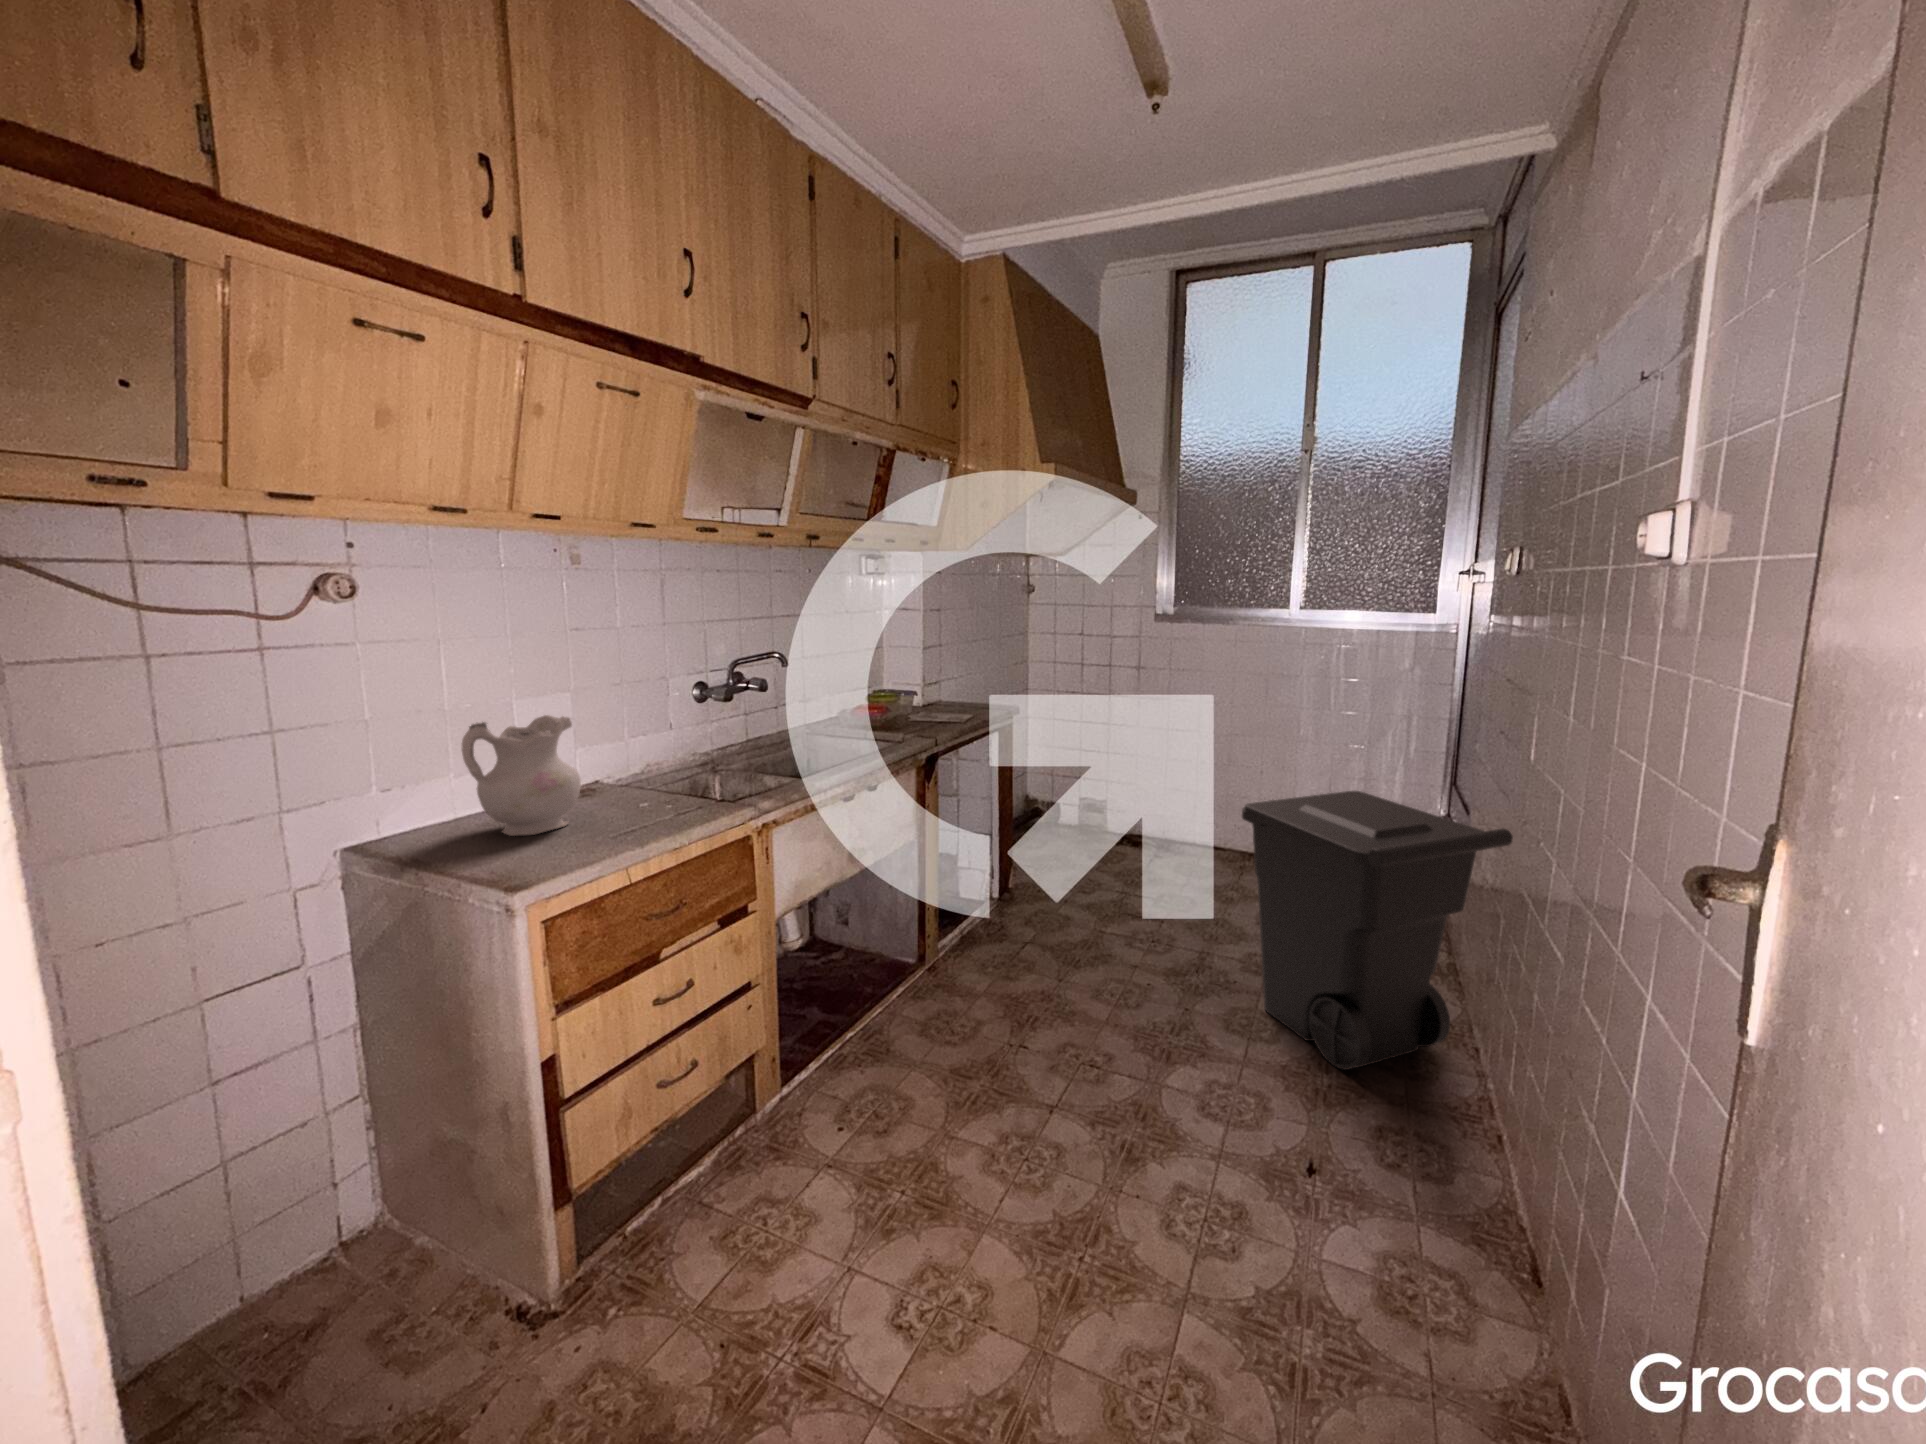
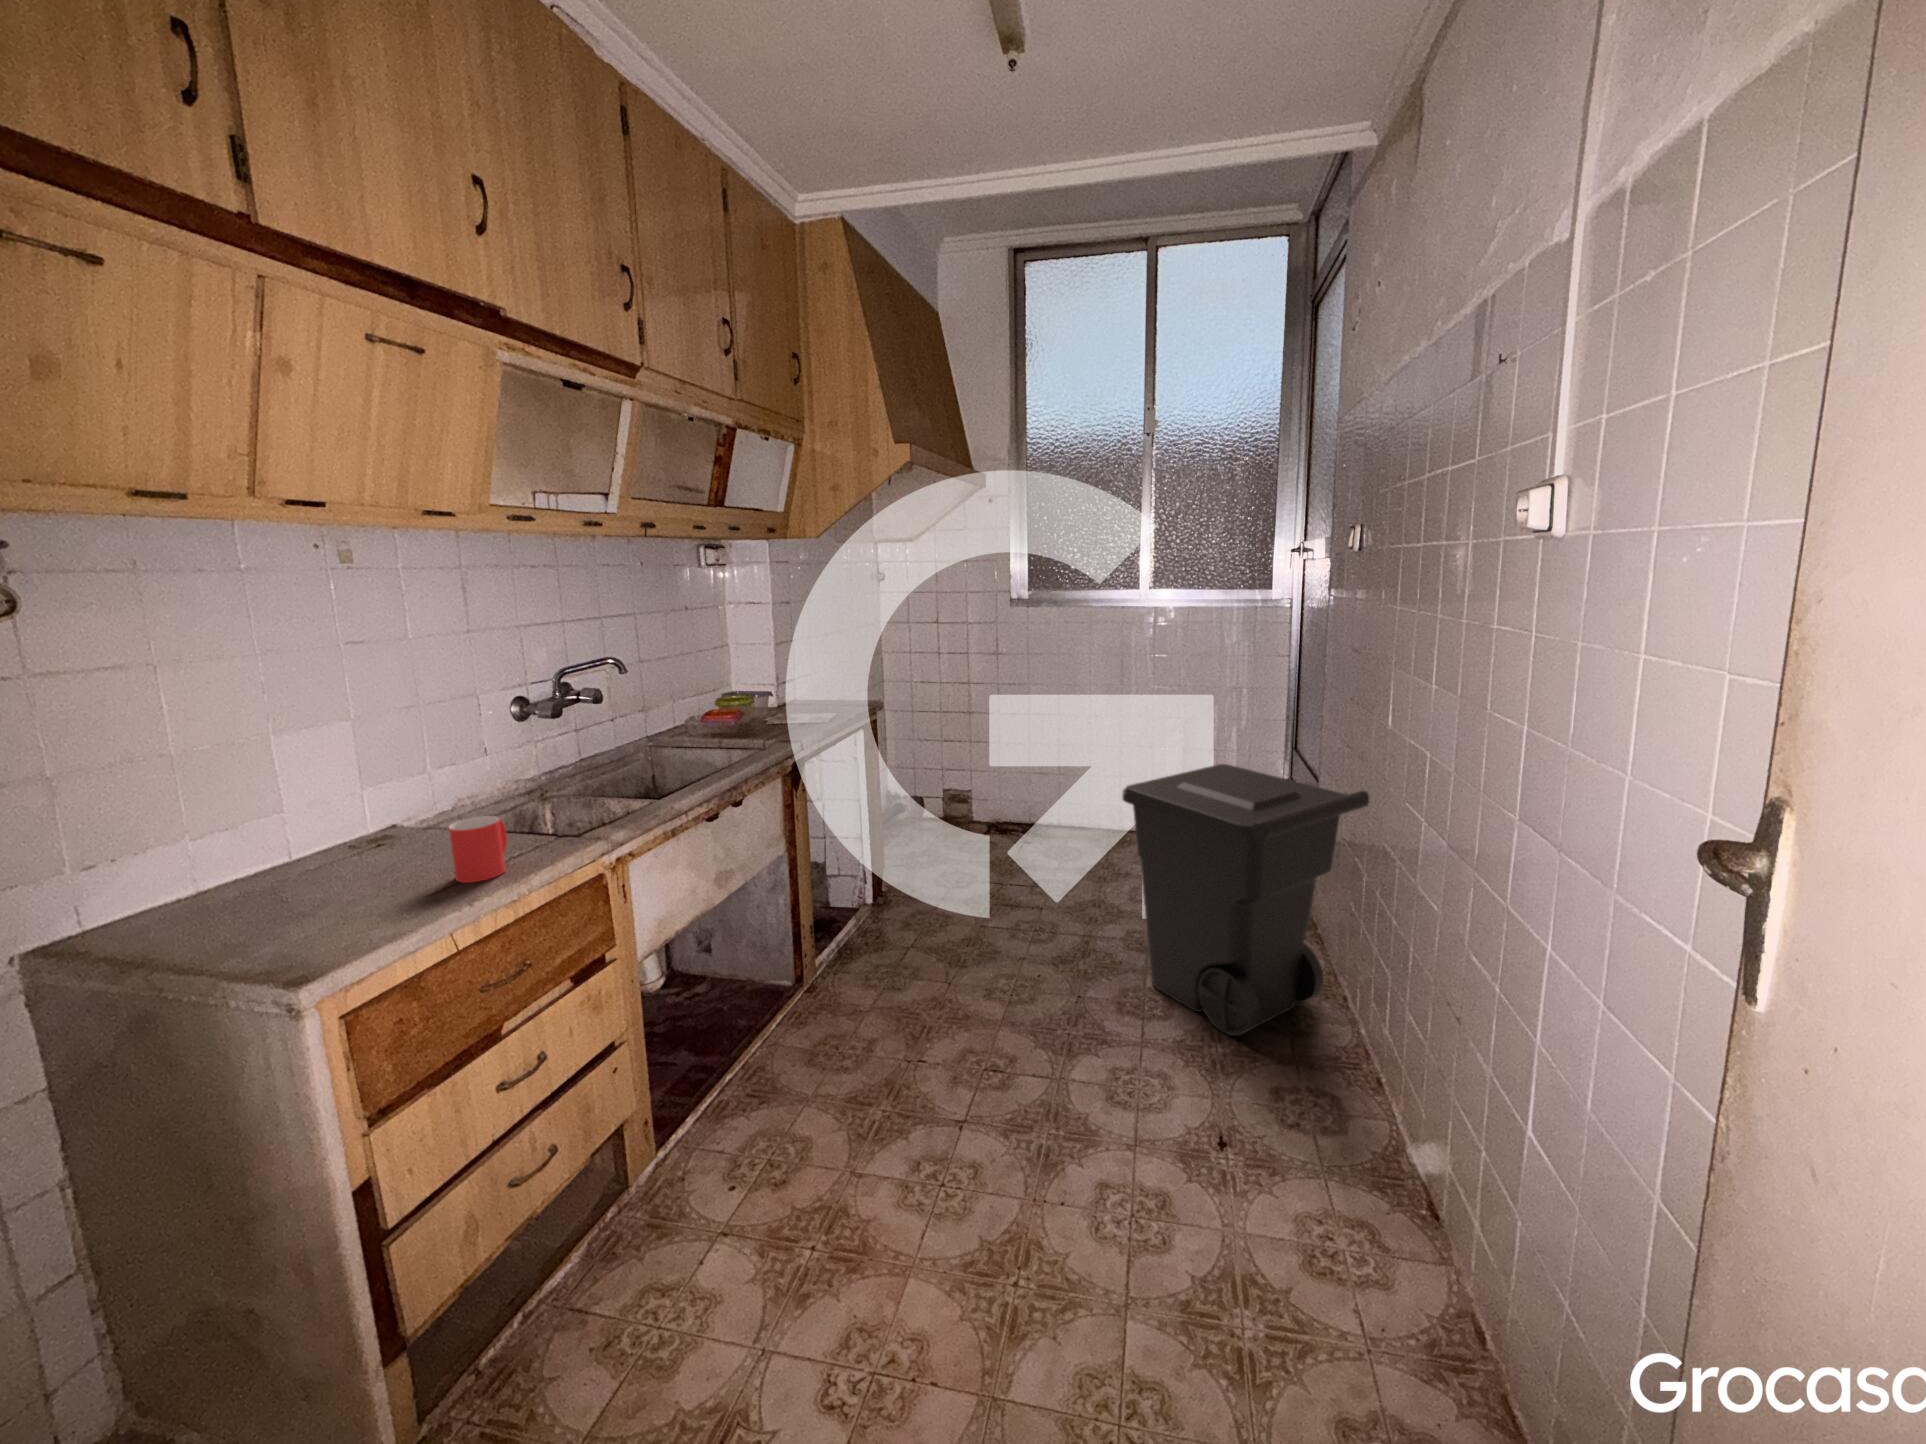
ceramic pitcher: present [462,715,581,836] -> none [199,751,376,909]
mug: none [633,777,677,830] -> present [449,816,507,883]

